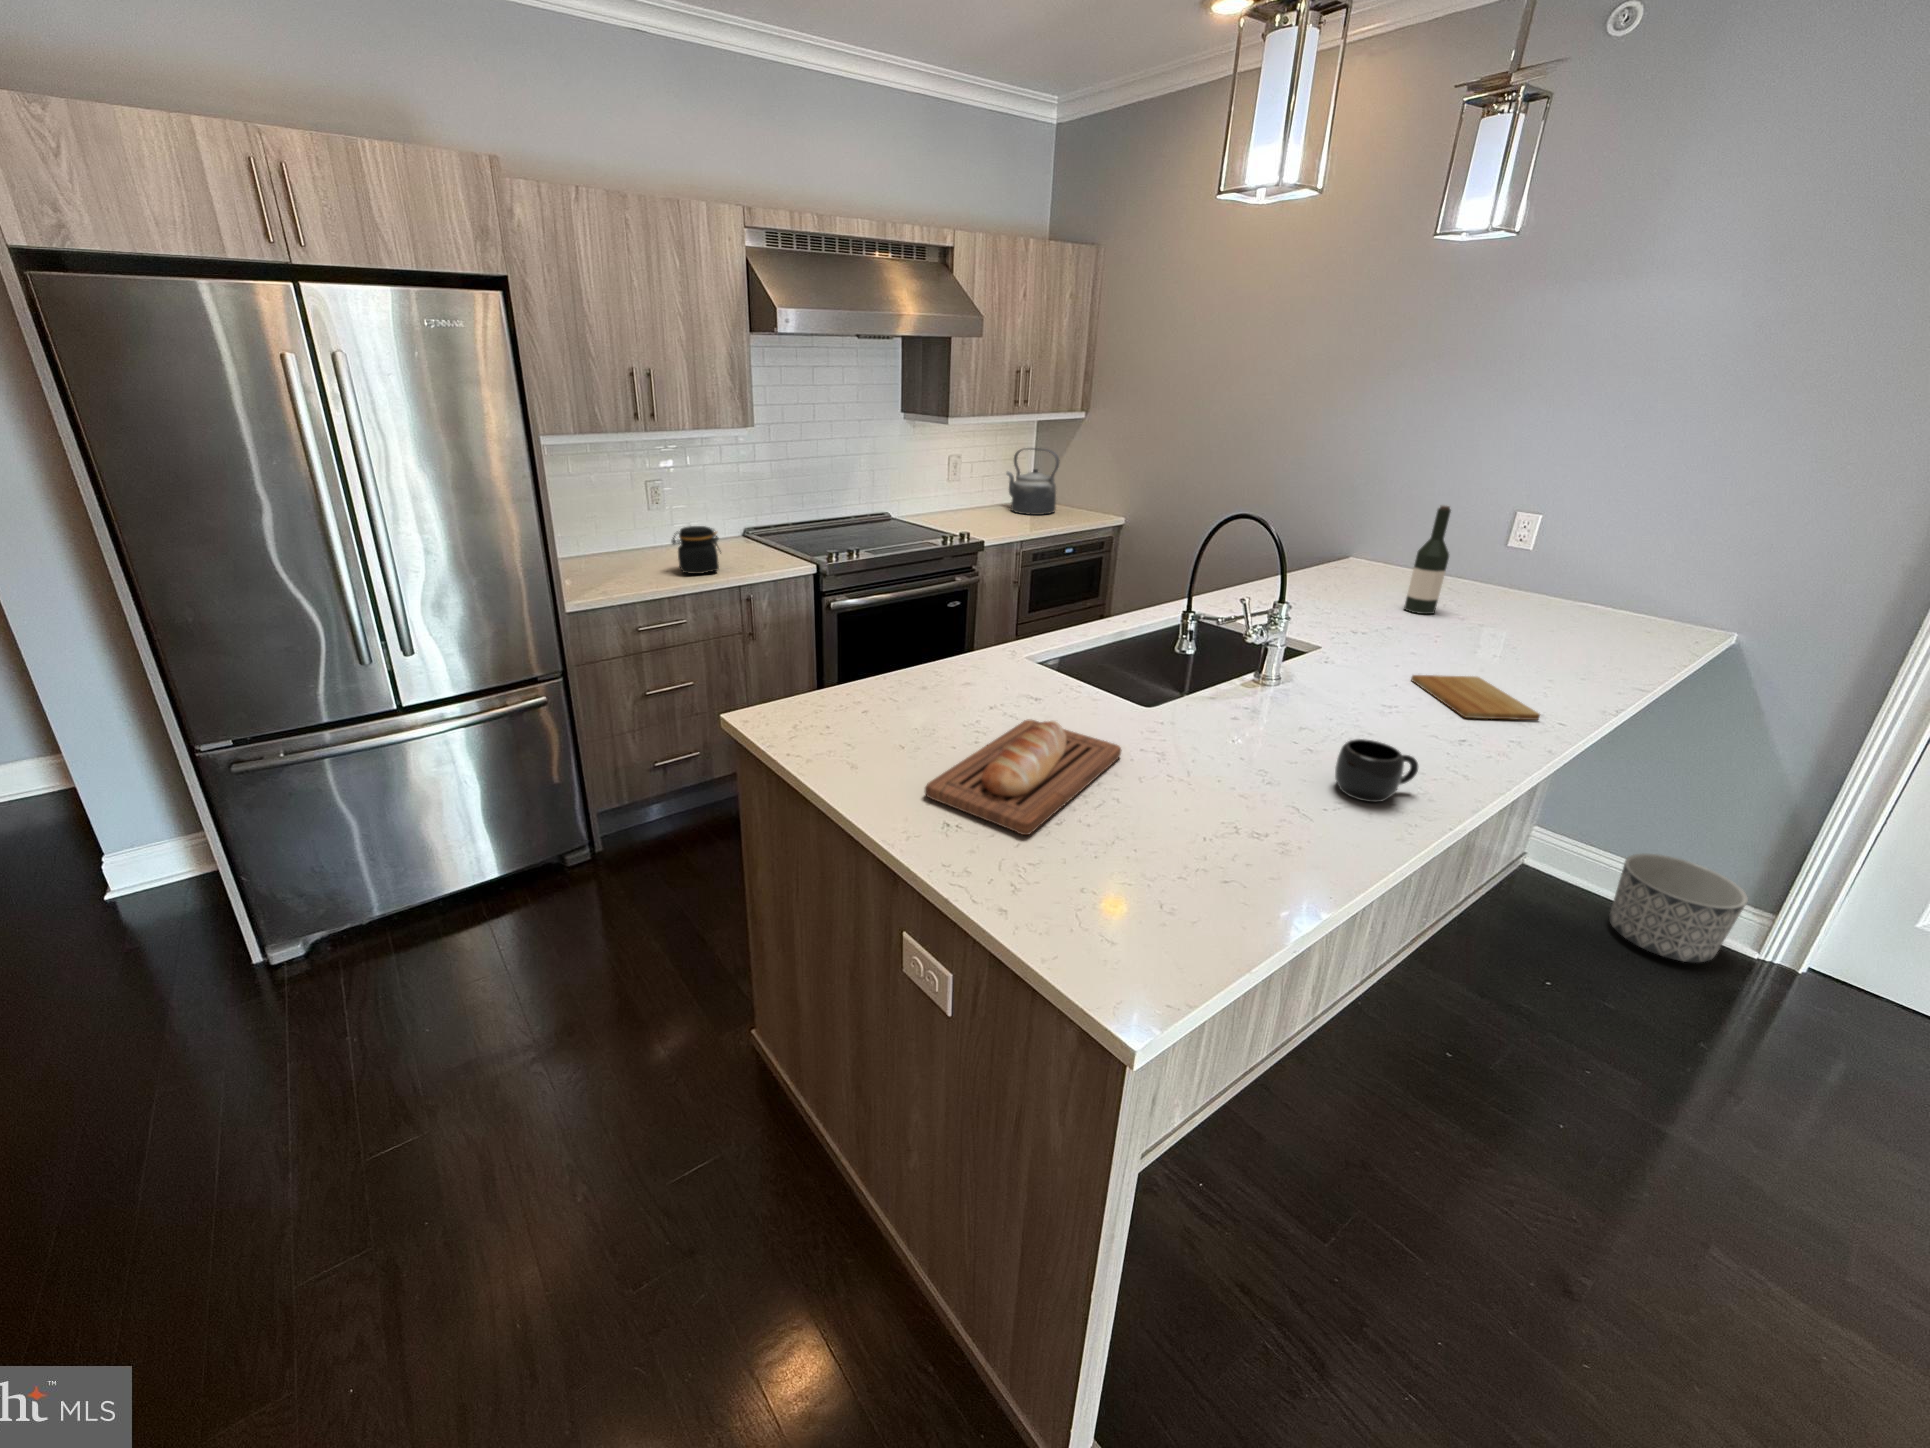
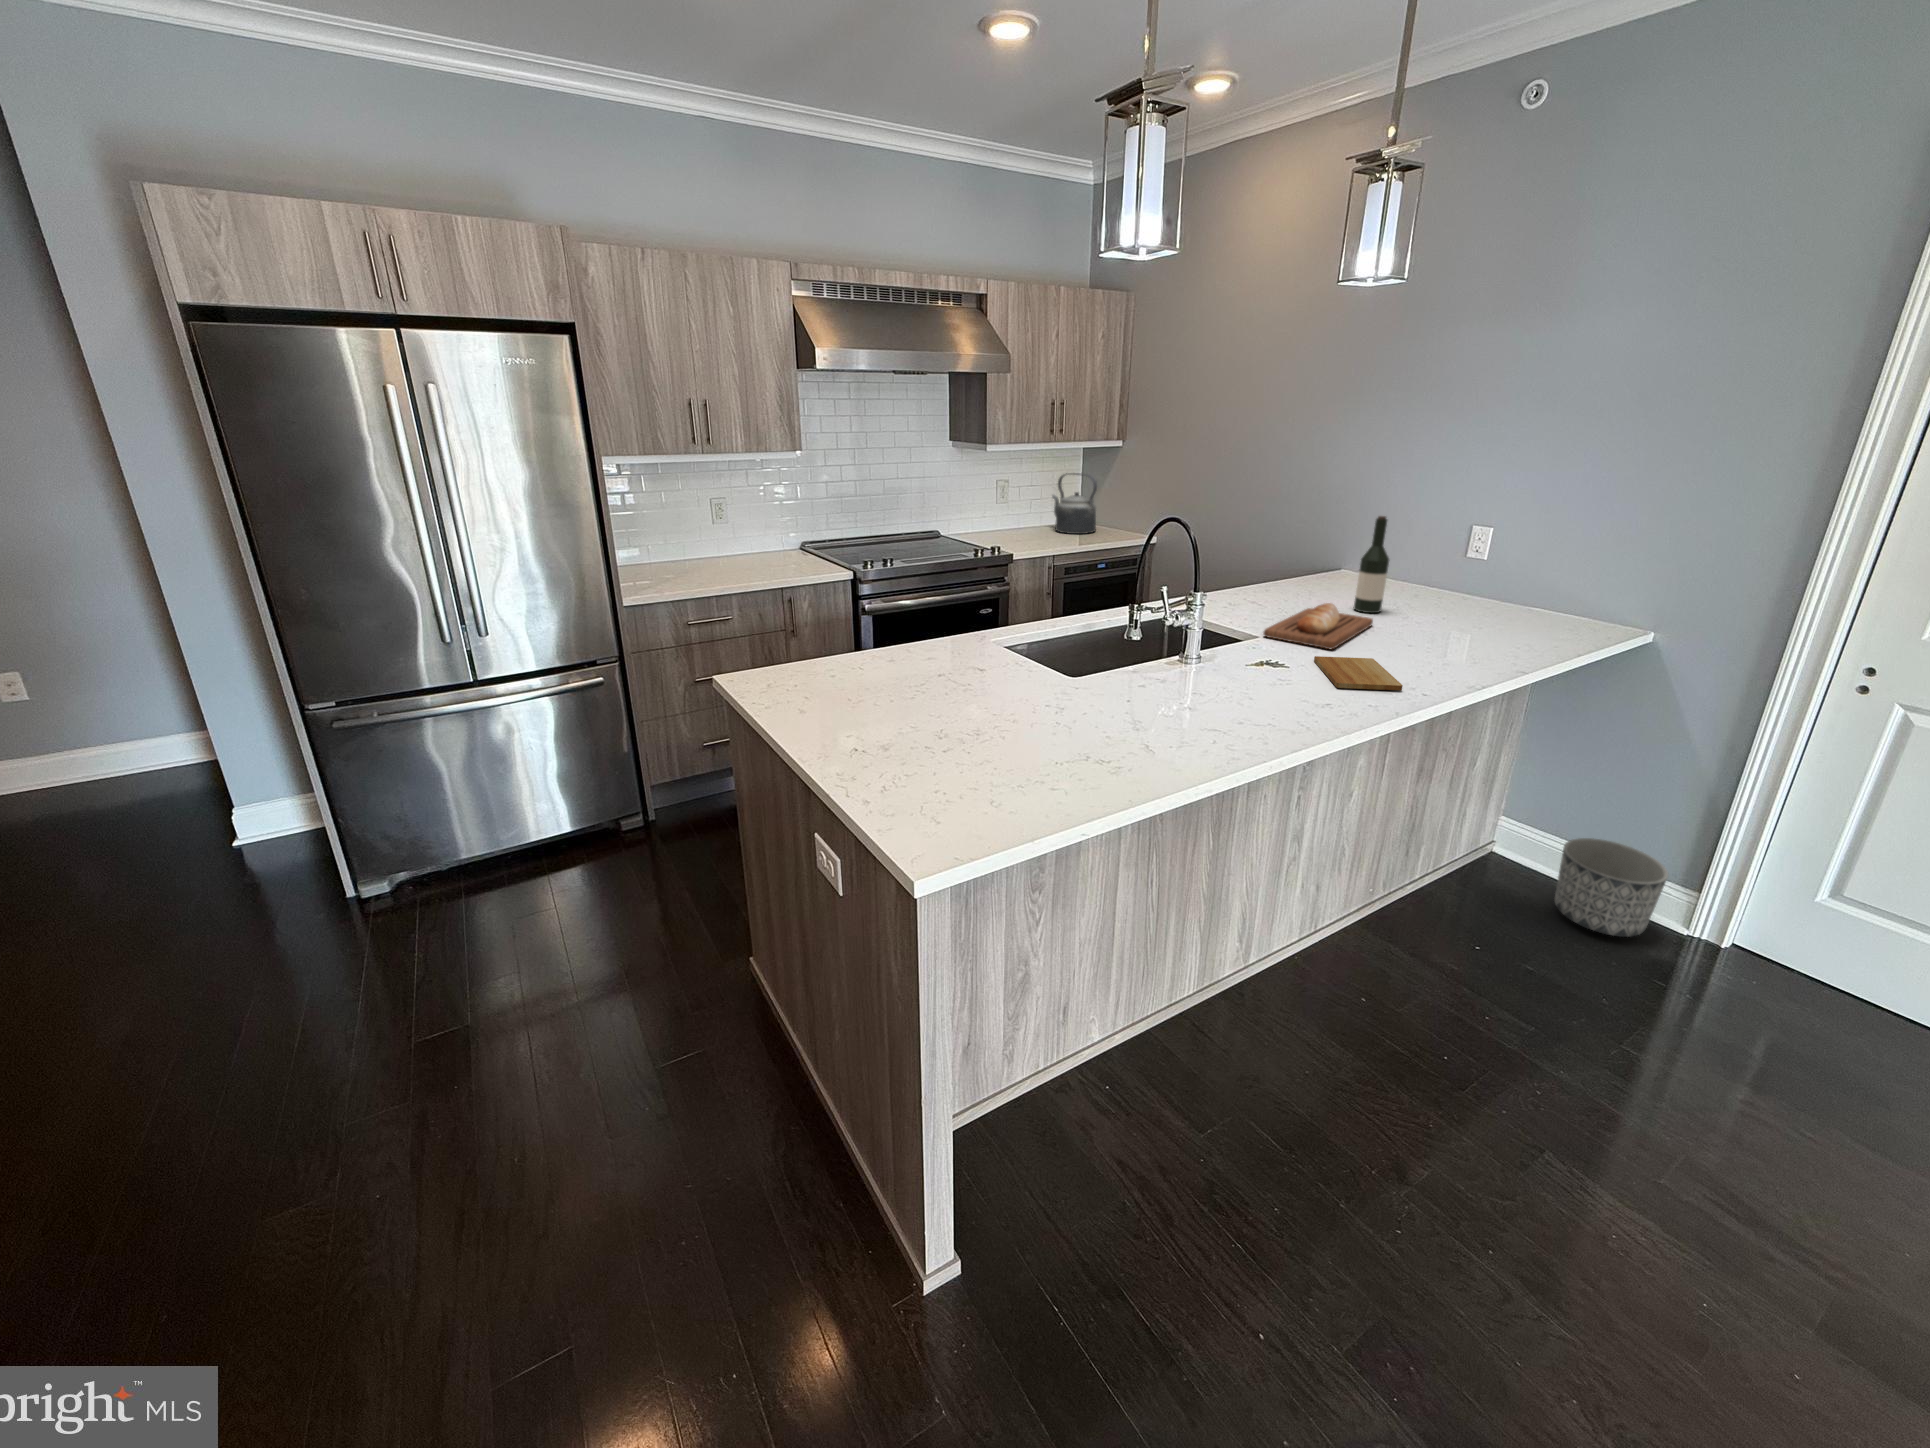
jar: present [672,526,720,574] -> none [723,536,768,577]
bread loaf: present [925,719,1122,835] -> present [1263,603,1373,649]
mug: present [1335,739,1418,802] -> none [1183,692,1249,742]

